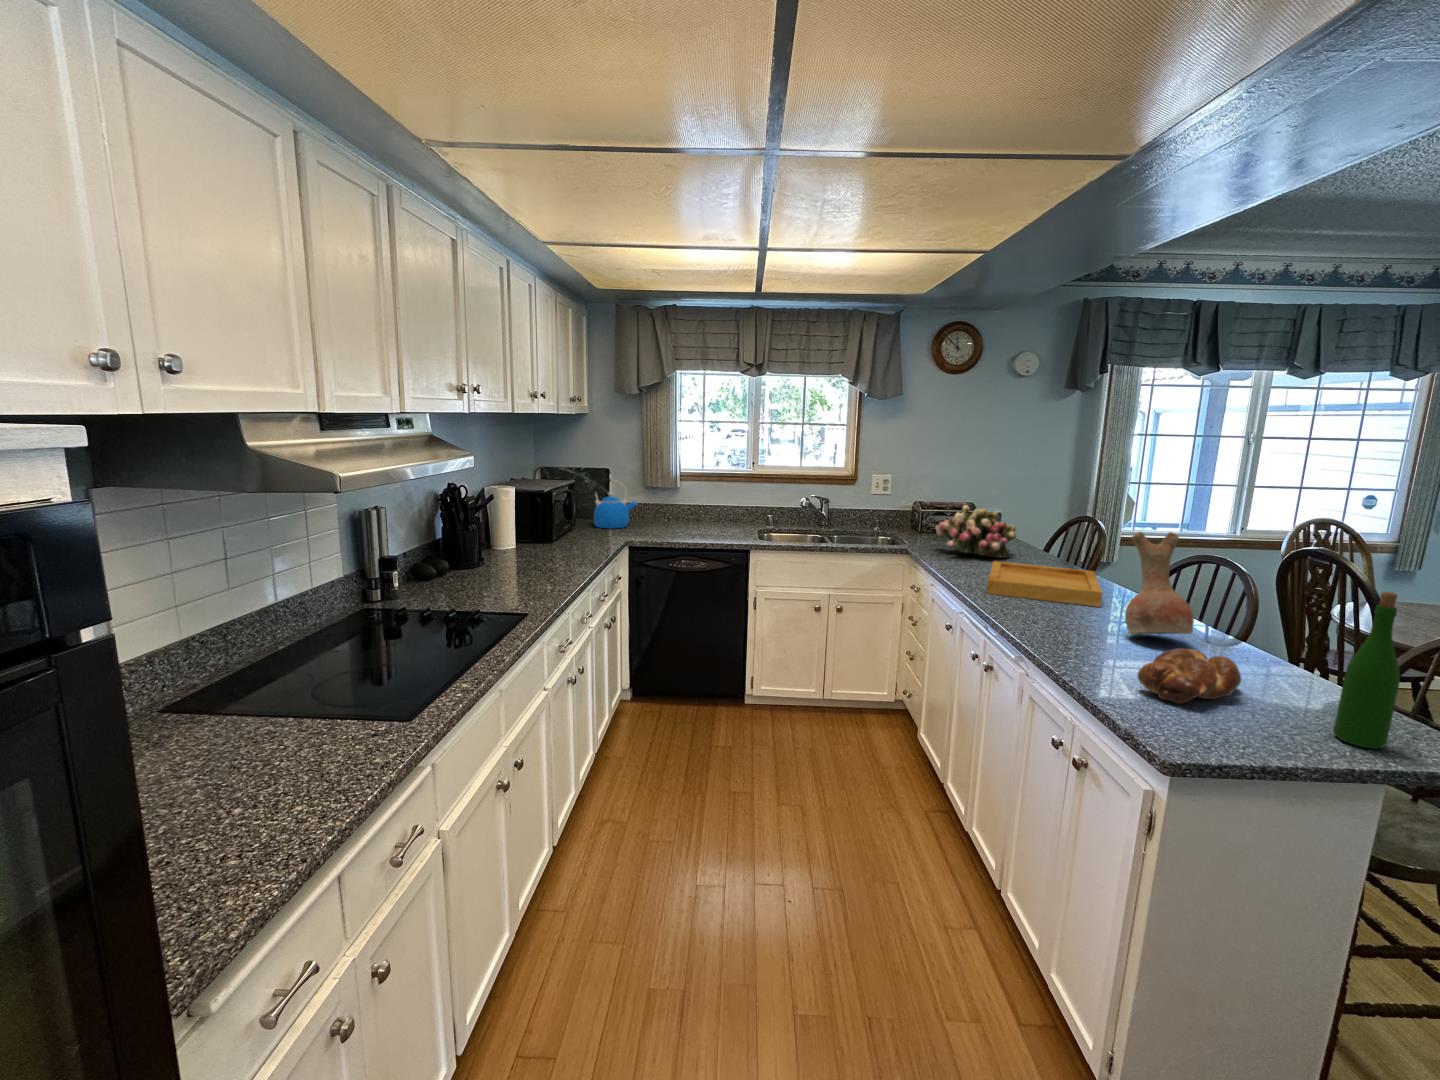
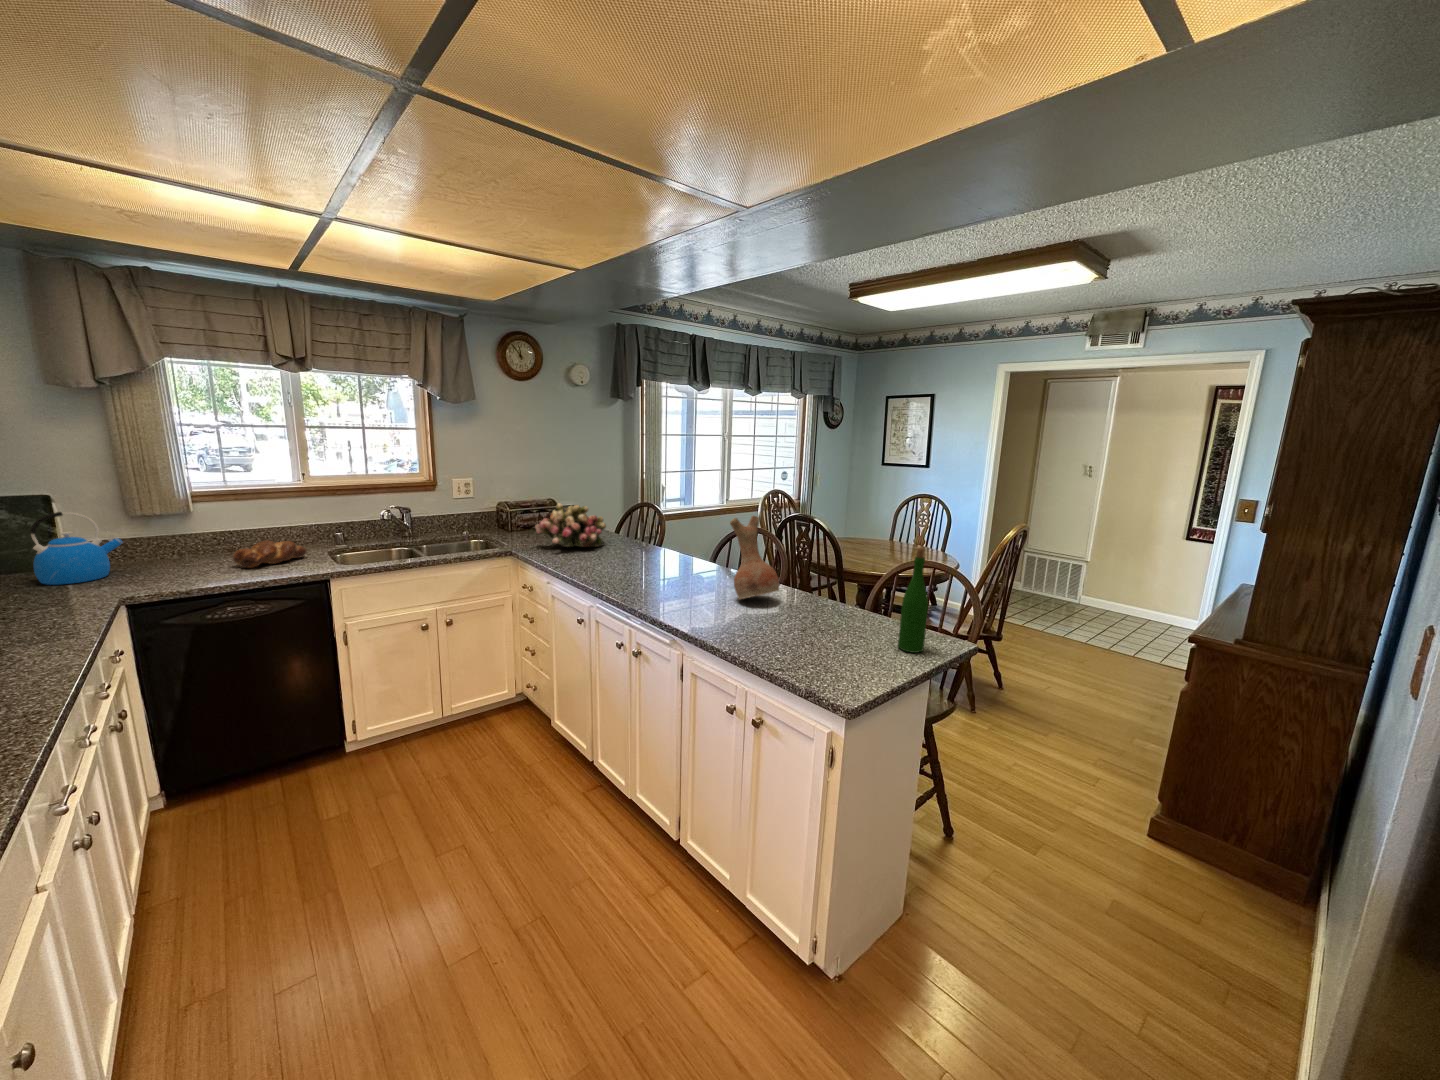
tray: present [987,561,1102,607] -> none [602,549,701,585]
bread loaf: present [1138,648,1241,703] -> present [233,540,307,568]

